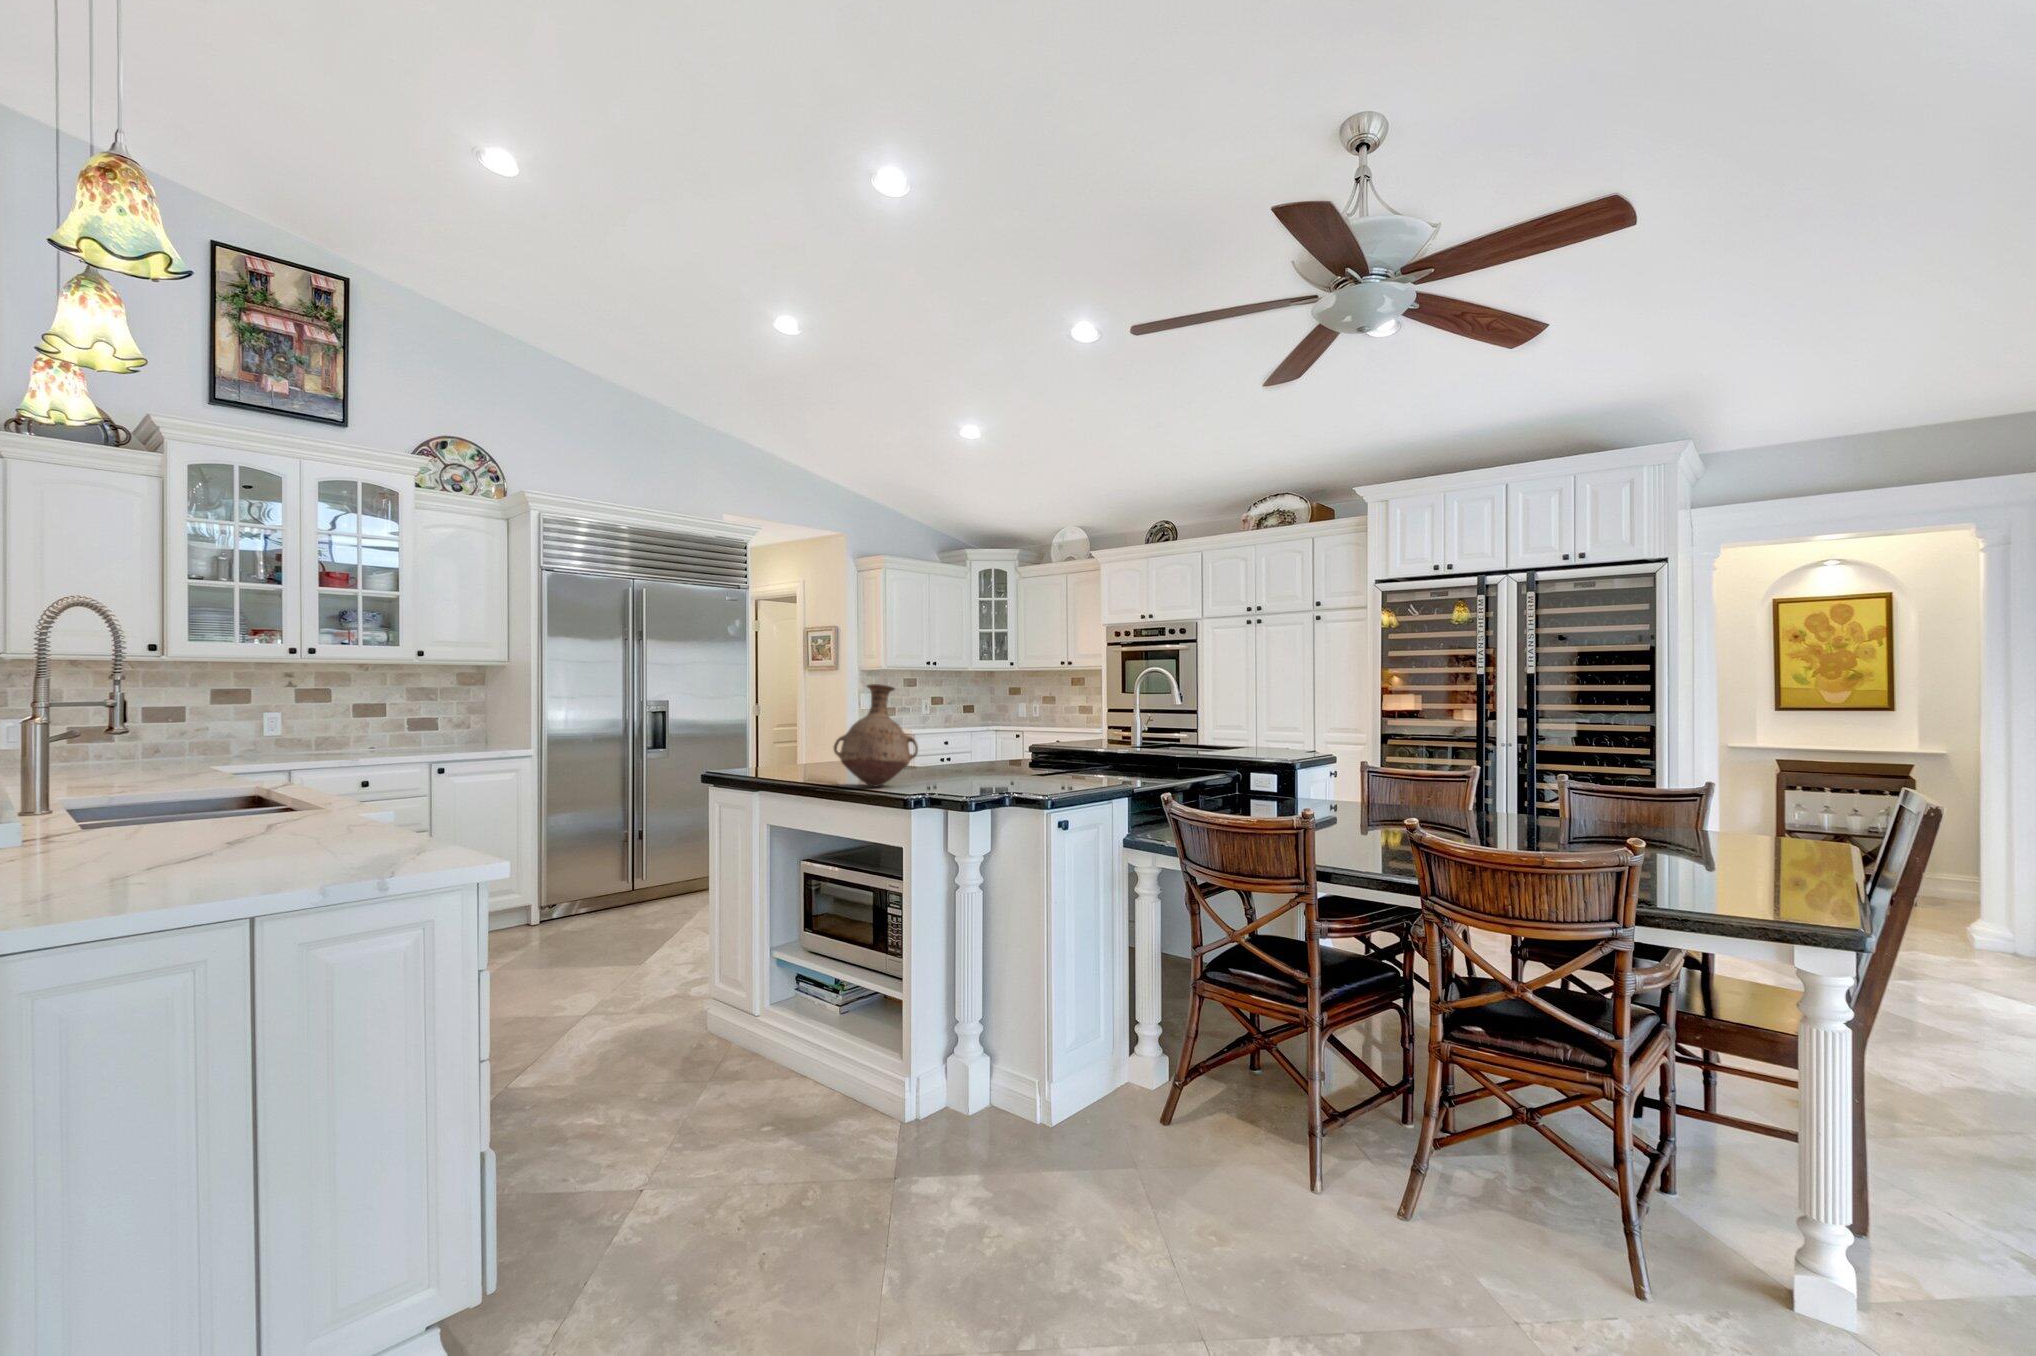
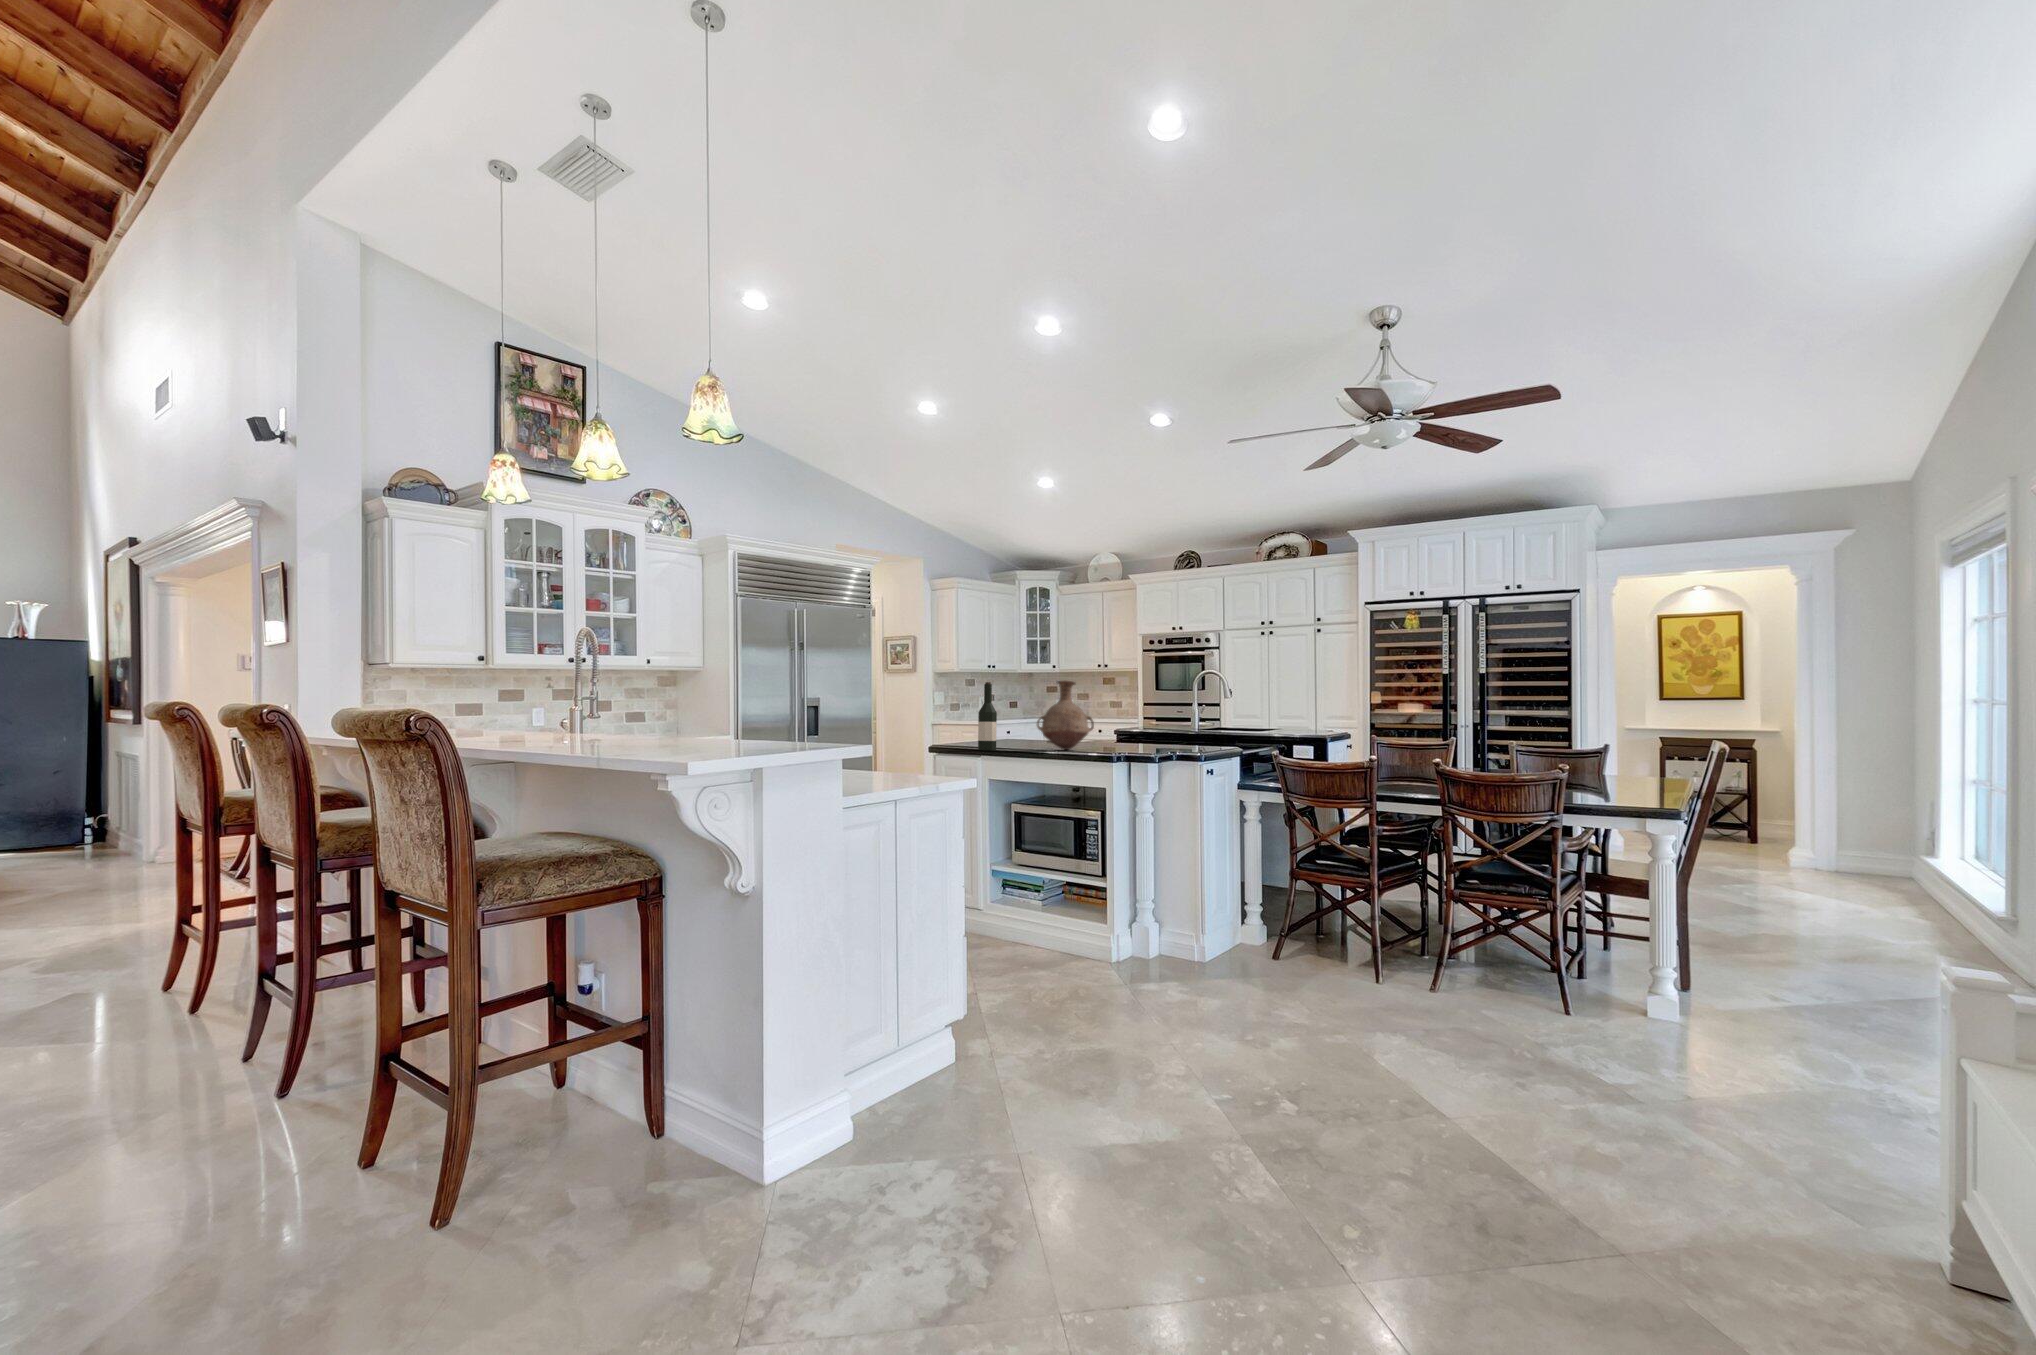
wine bottle: none [758,686,787,785] -> present [978,682,997,750]

